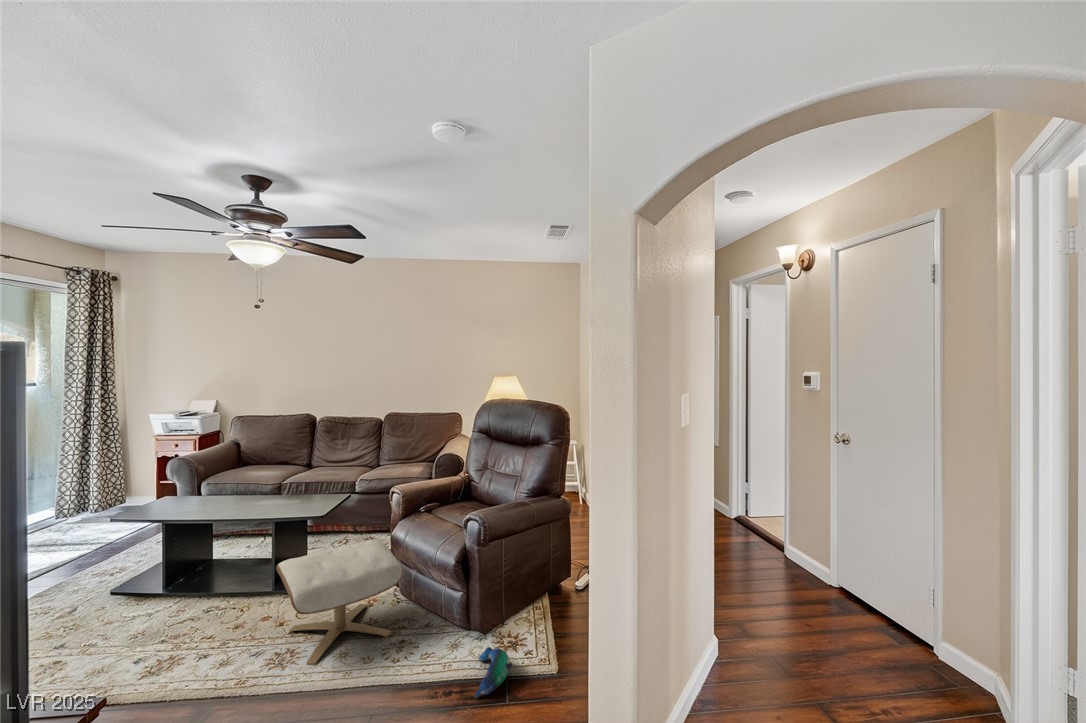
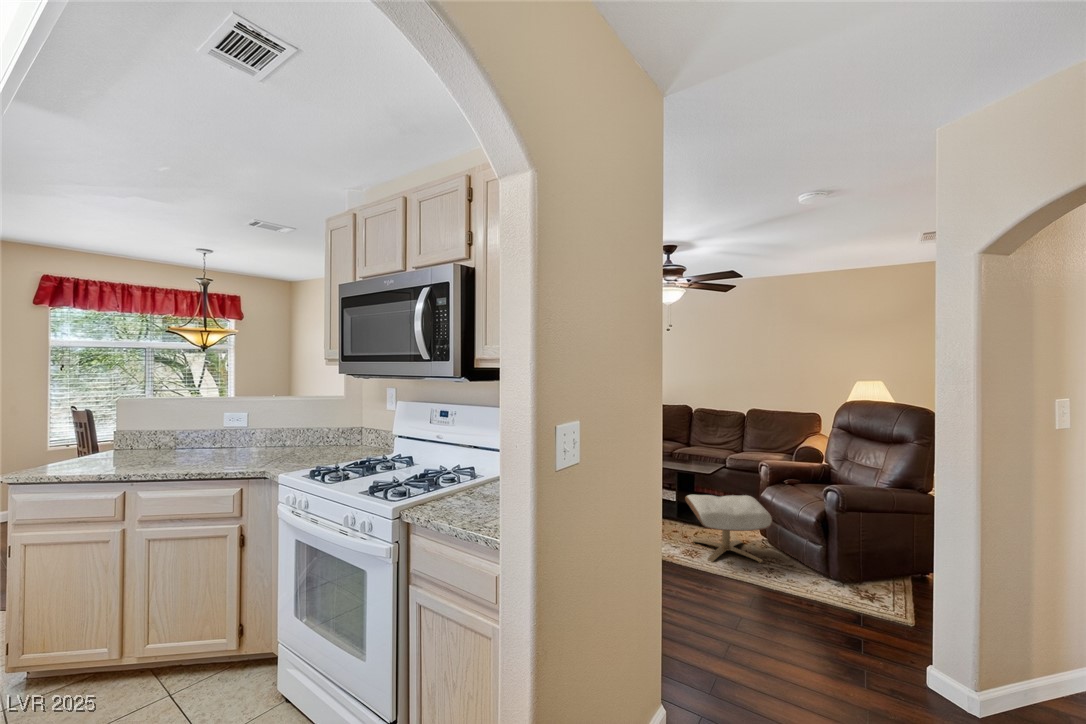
plush toy: present [475,647,512,698] -> none [833,589,867,615]

